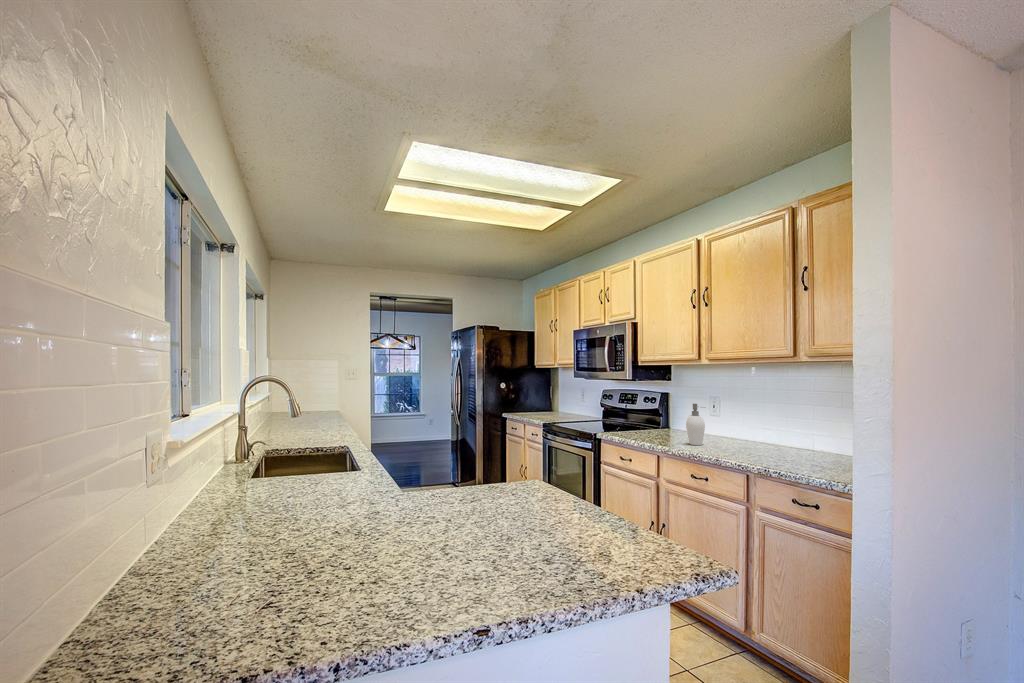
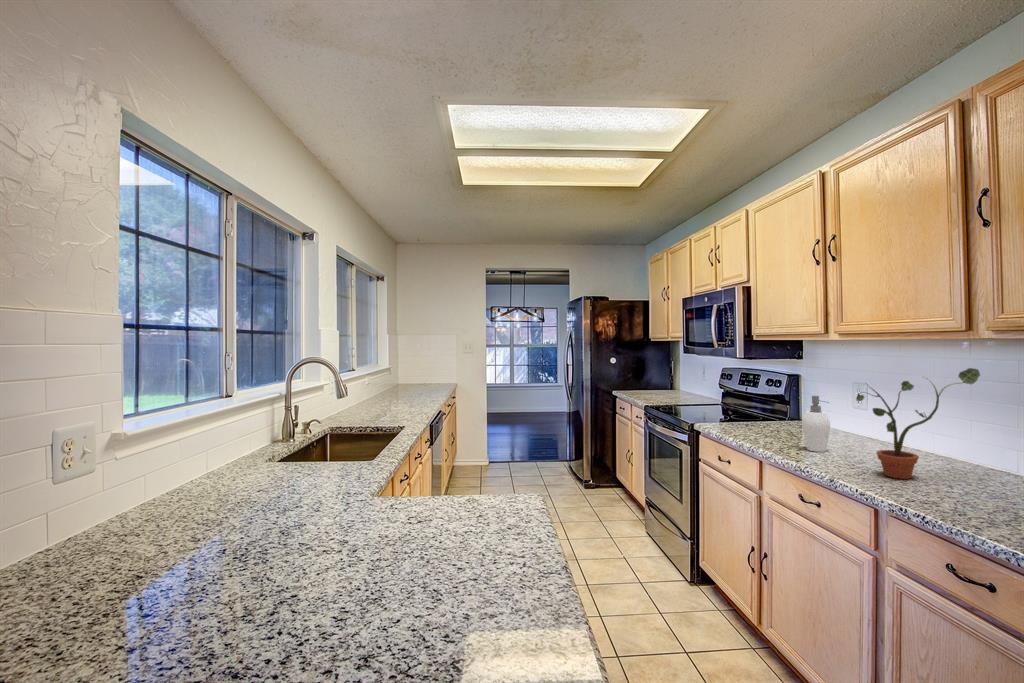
potted plant: none [729,380,797,456] -> present [856,368,980,479]

